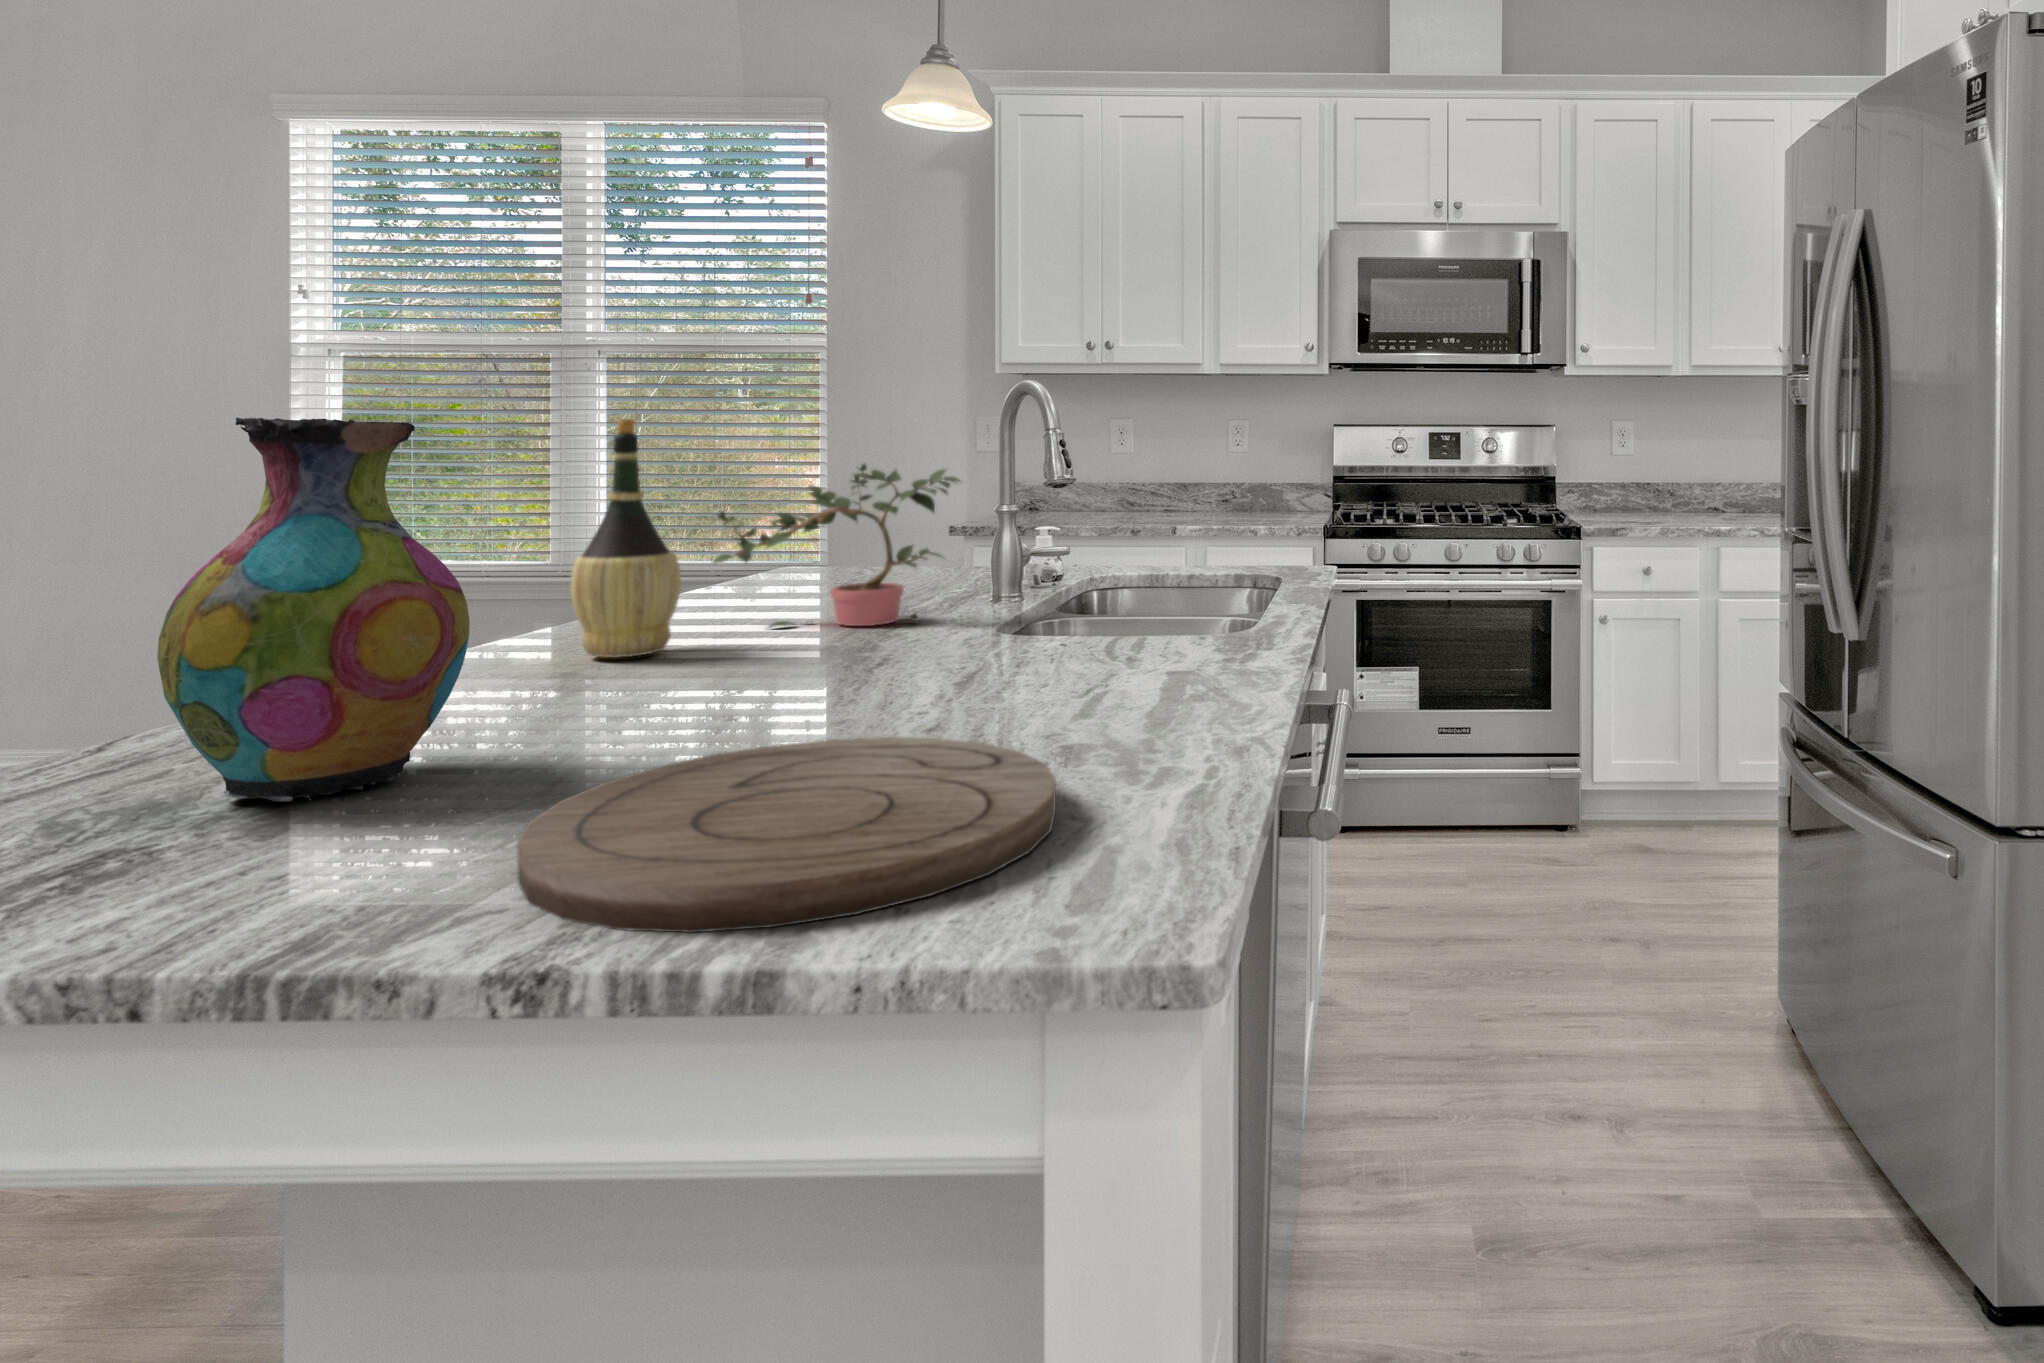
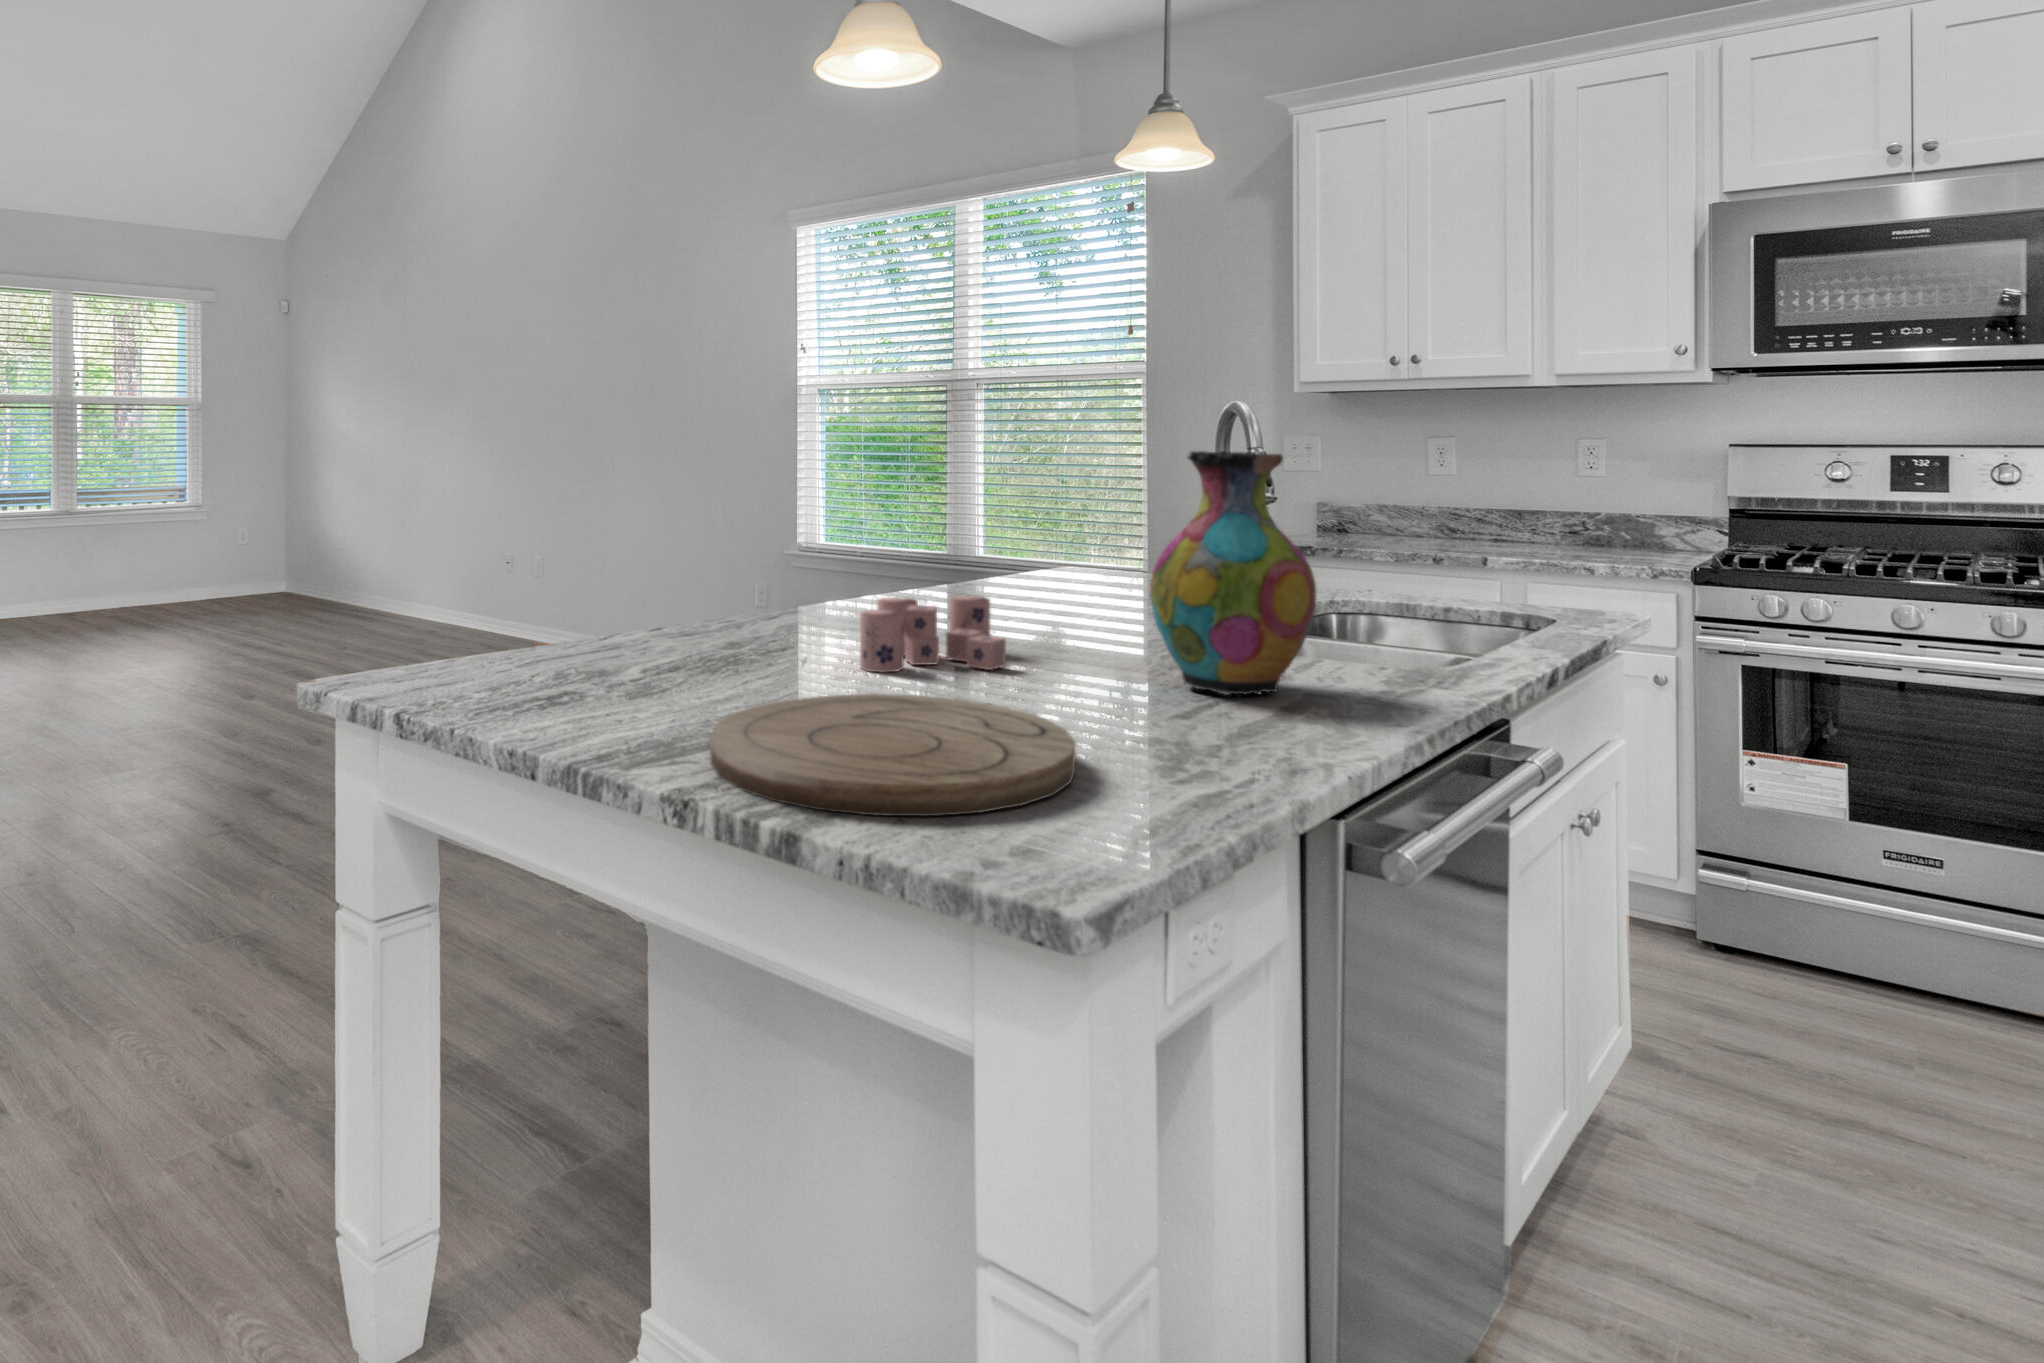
vase: present [157,418,470,801] -> present [1150,451,1317,695]
wine bottle: present [570,418,681,658] -> none [855,443,928,623]
potted plant: present [713,463,960,627] -> none [964,481,1160,622]
candle: none [639,608,837,723] -> present [860,596,1006,673]

